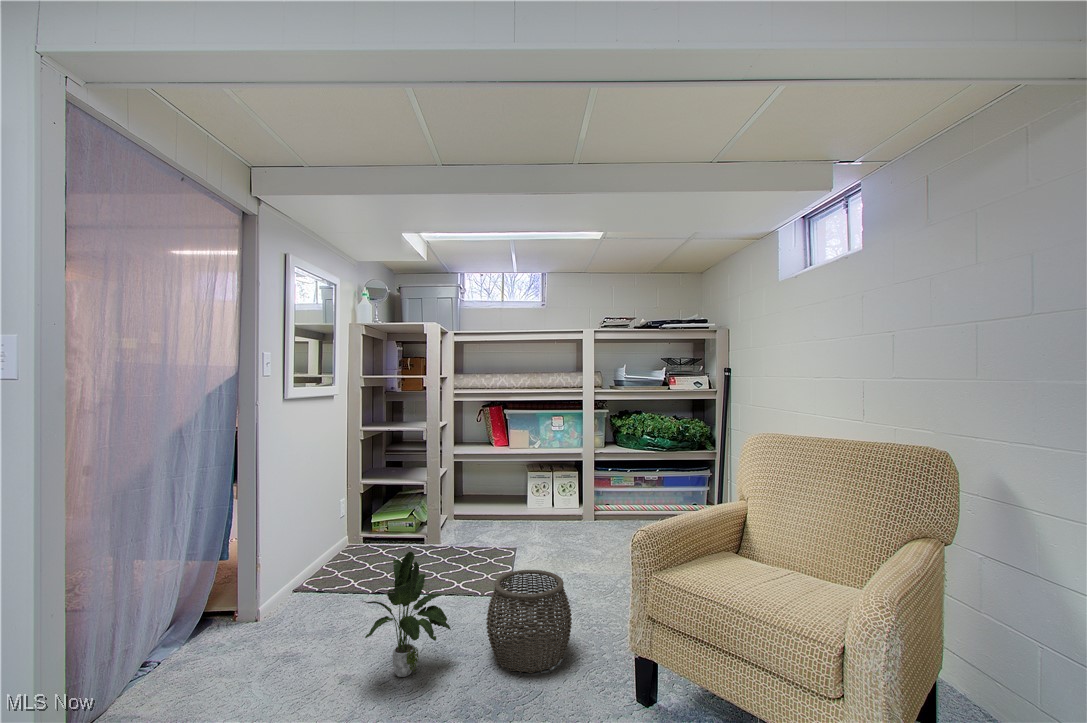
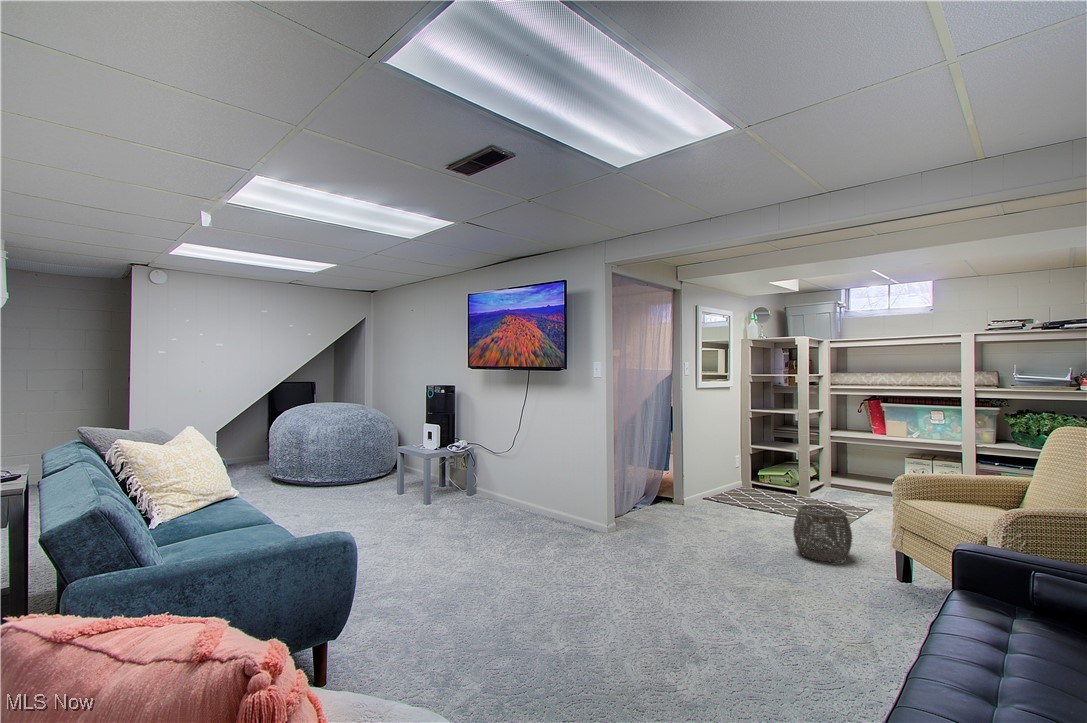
potted plant: present [364,552,451,677] -> none [720,478,772,542]

